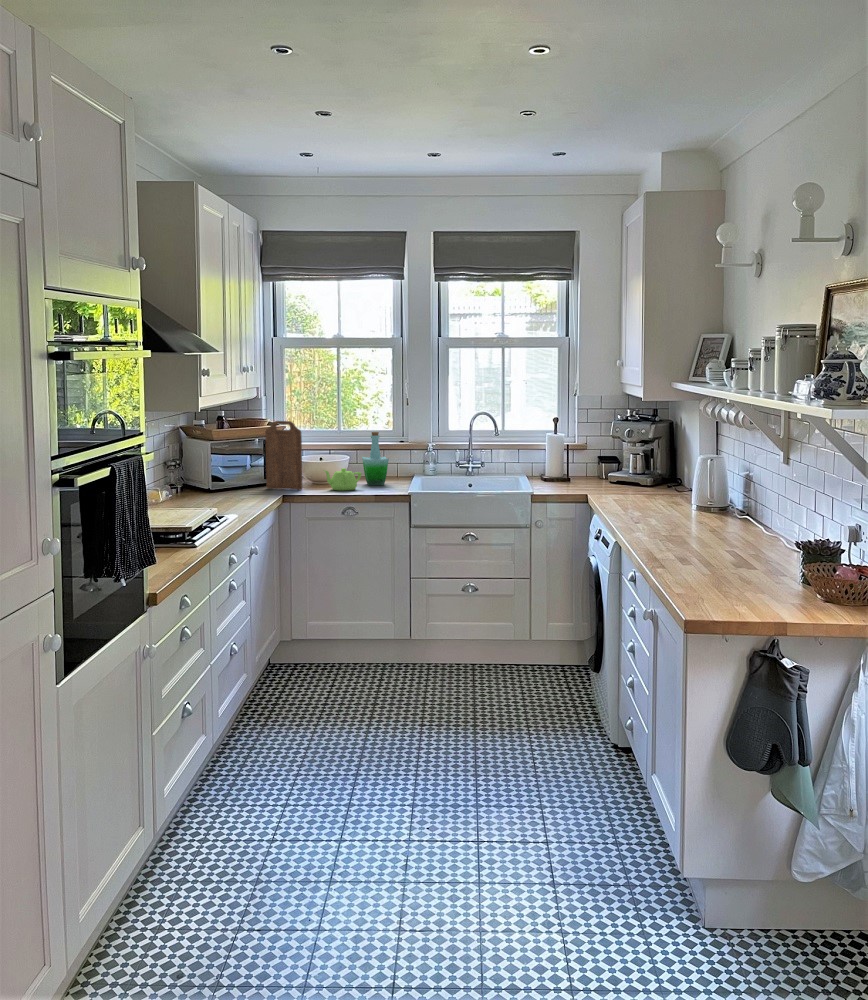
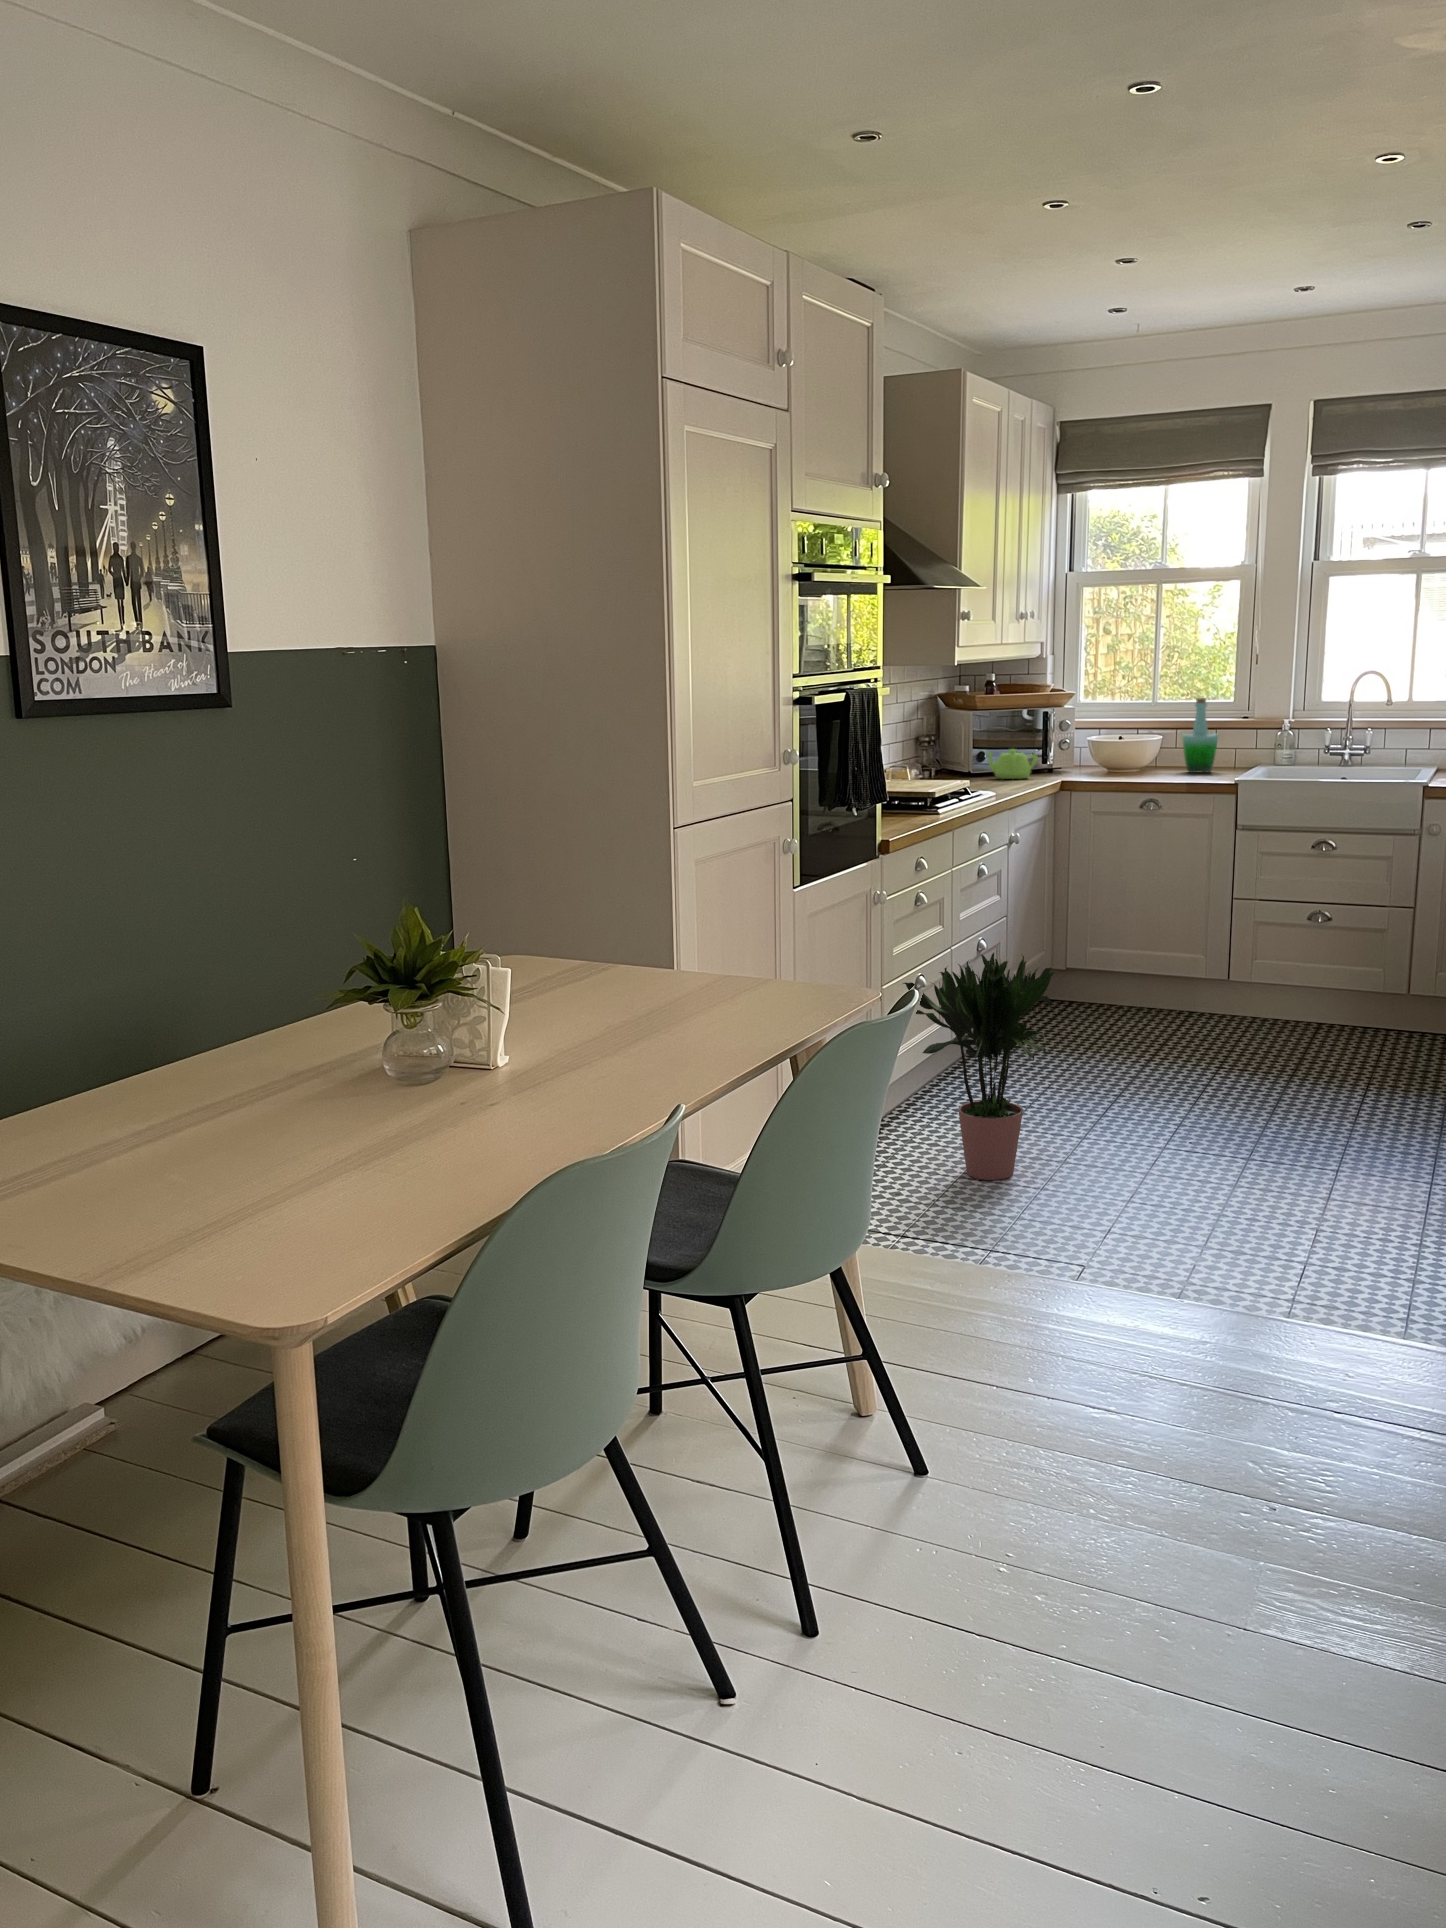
cutting board: present [265,421,302,490] -> none [1045,682,1095,775]
teapot: present [325,468,361,490] -> present [987,749,1038,779]
potted plant: none [166,663,312,886] -> present [903,953,1054,1180]

